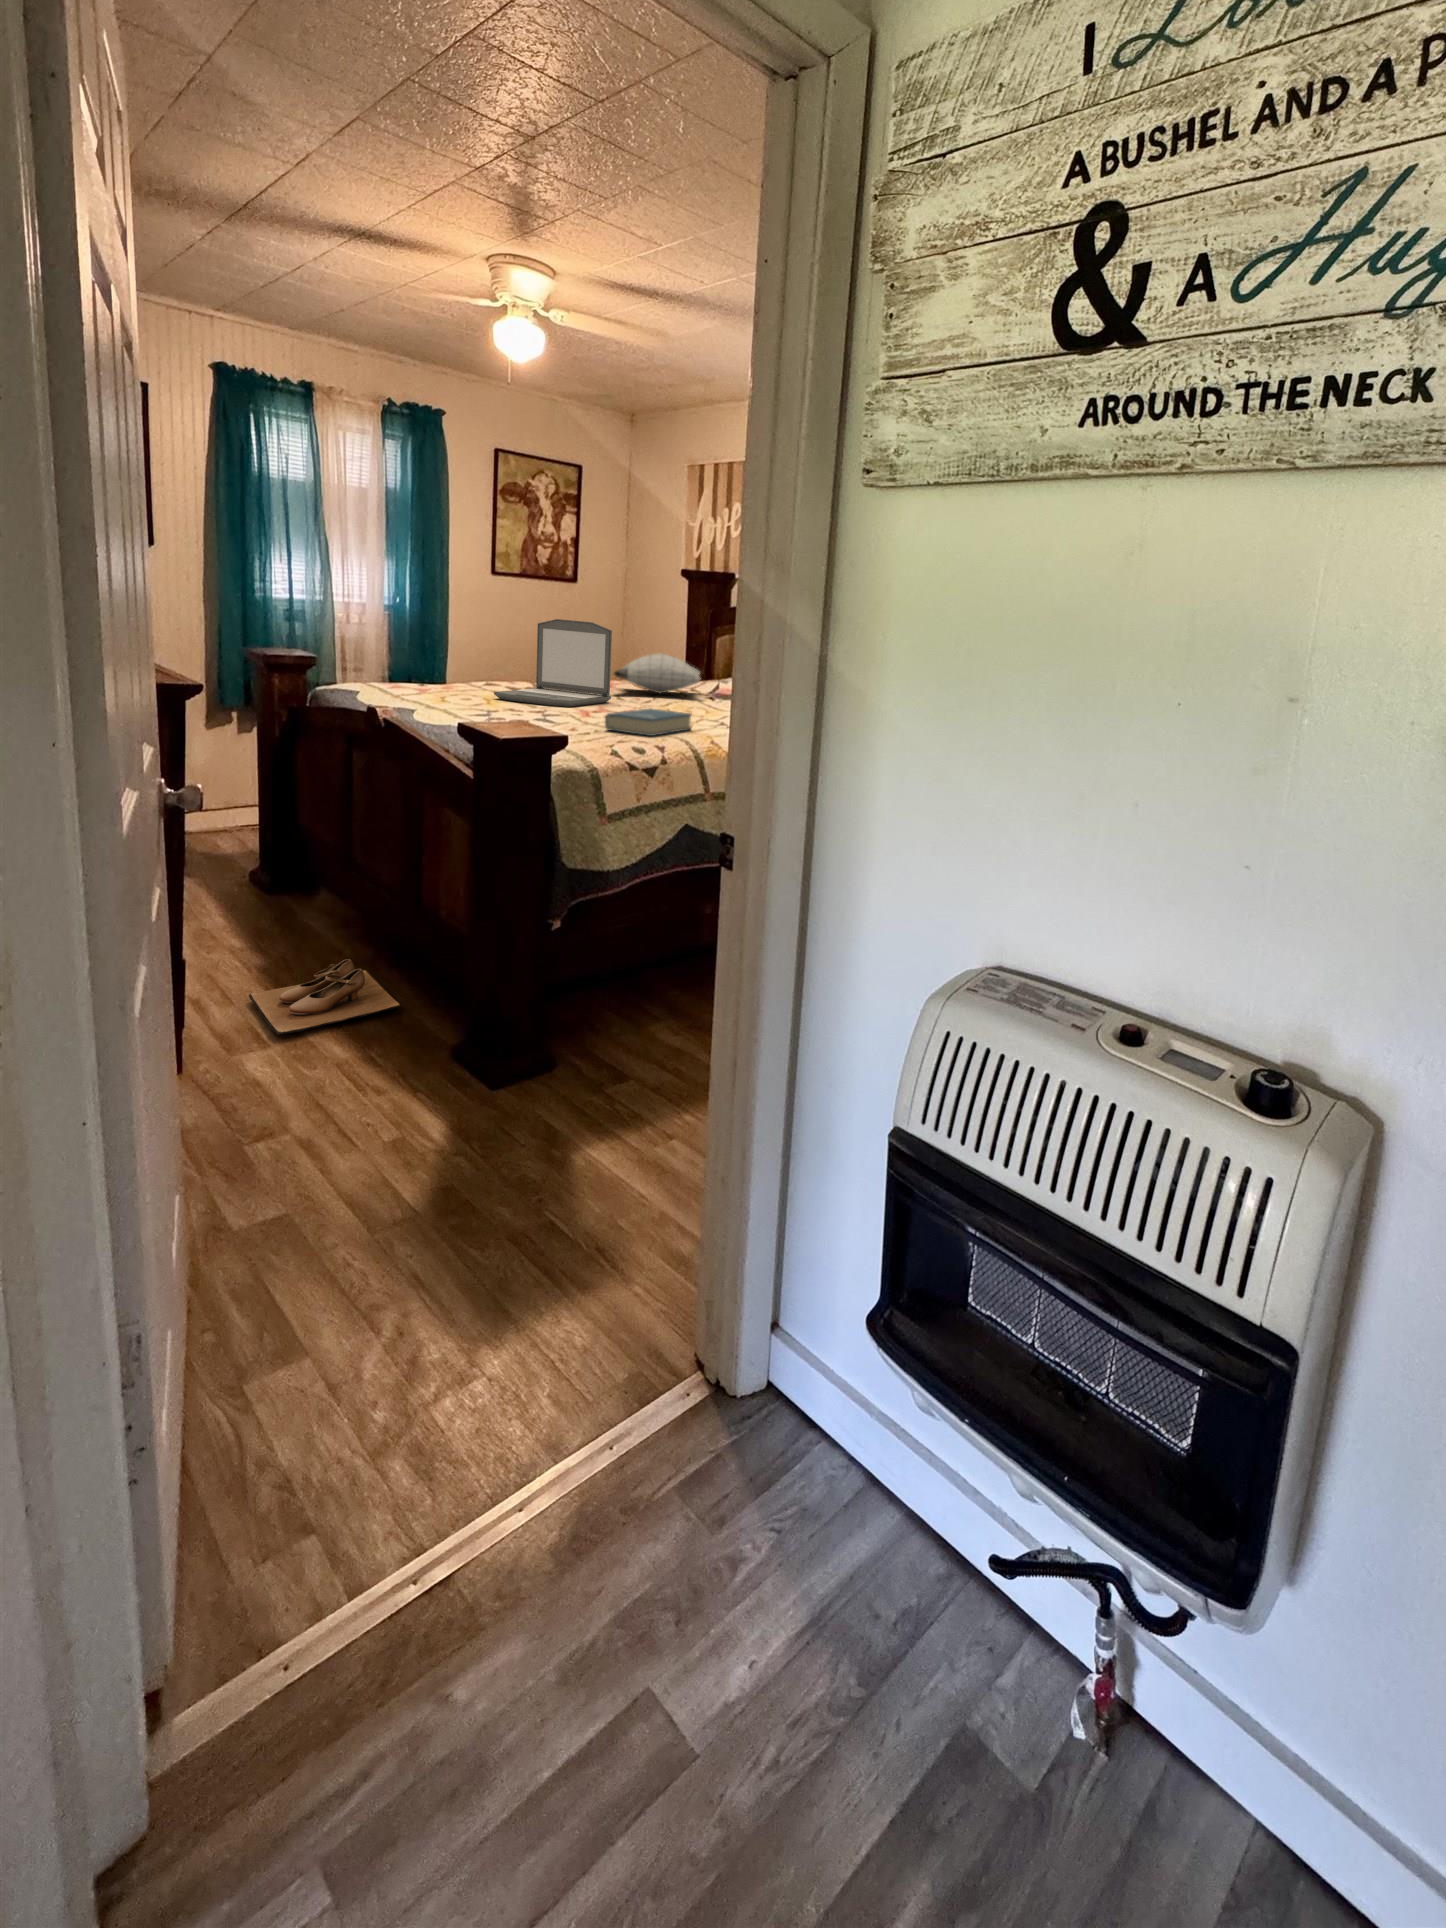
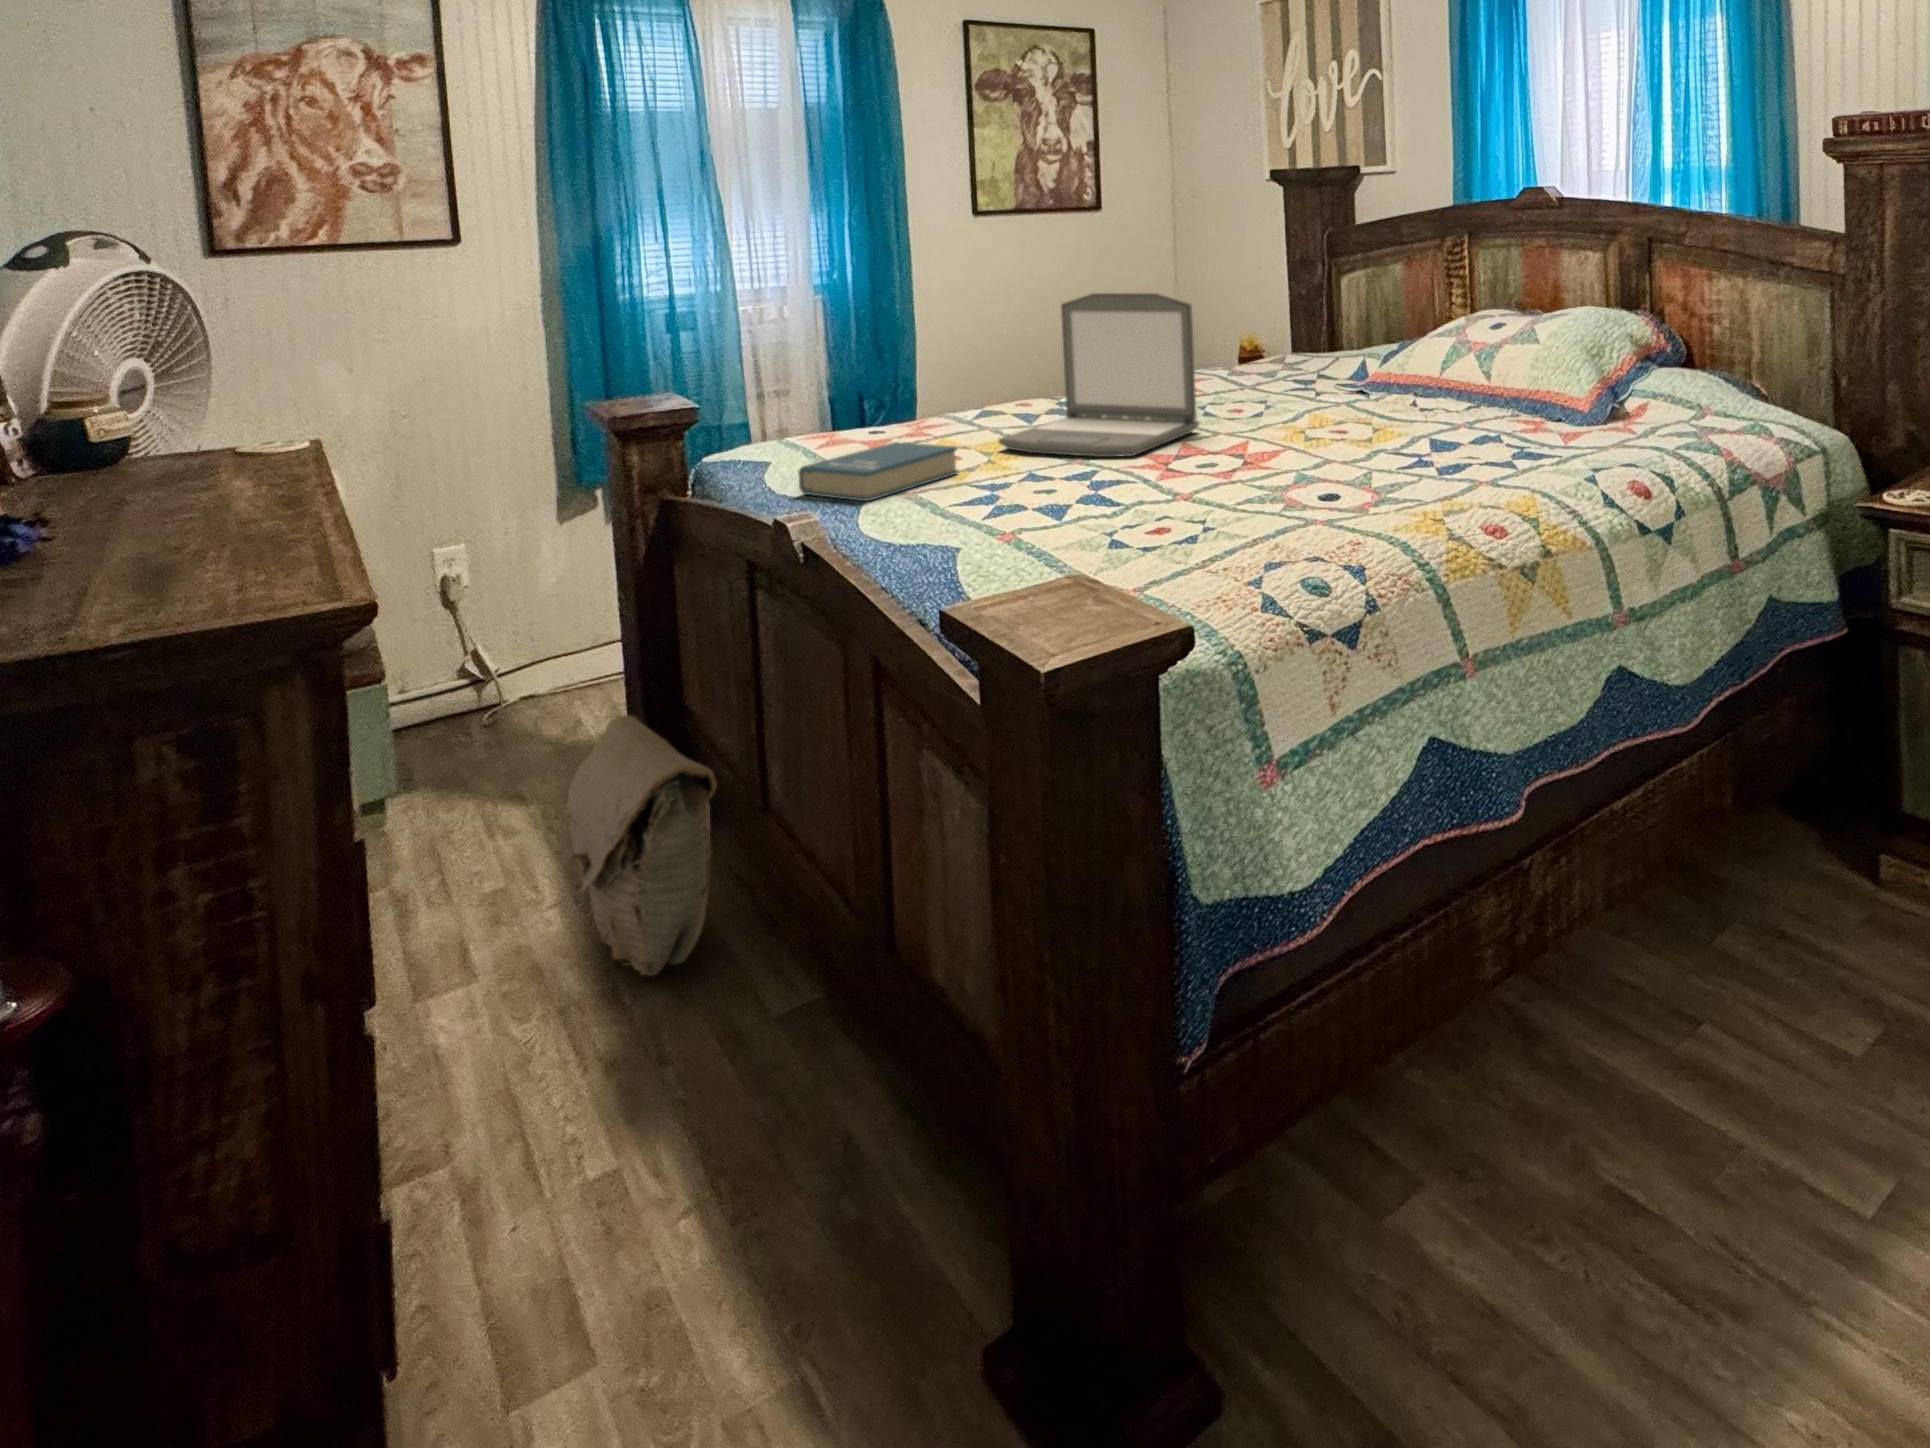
pillow: present [614,654,701,693] -> none [1190,324,1345,394]
book: present [605,709,691,736] -> present [799,442,958,502]
bag: none [230,813,321,942] -> present [566,715,716,976]
shoe: present [249,959,401,1035] -> none [583,1053,875,1293]

